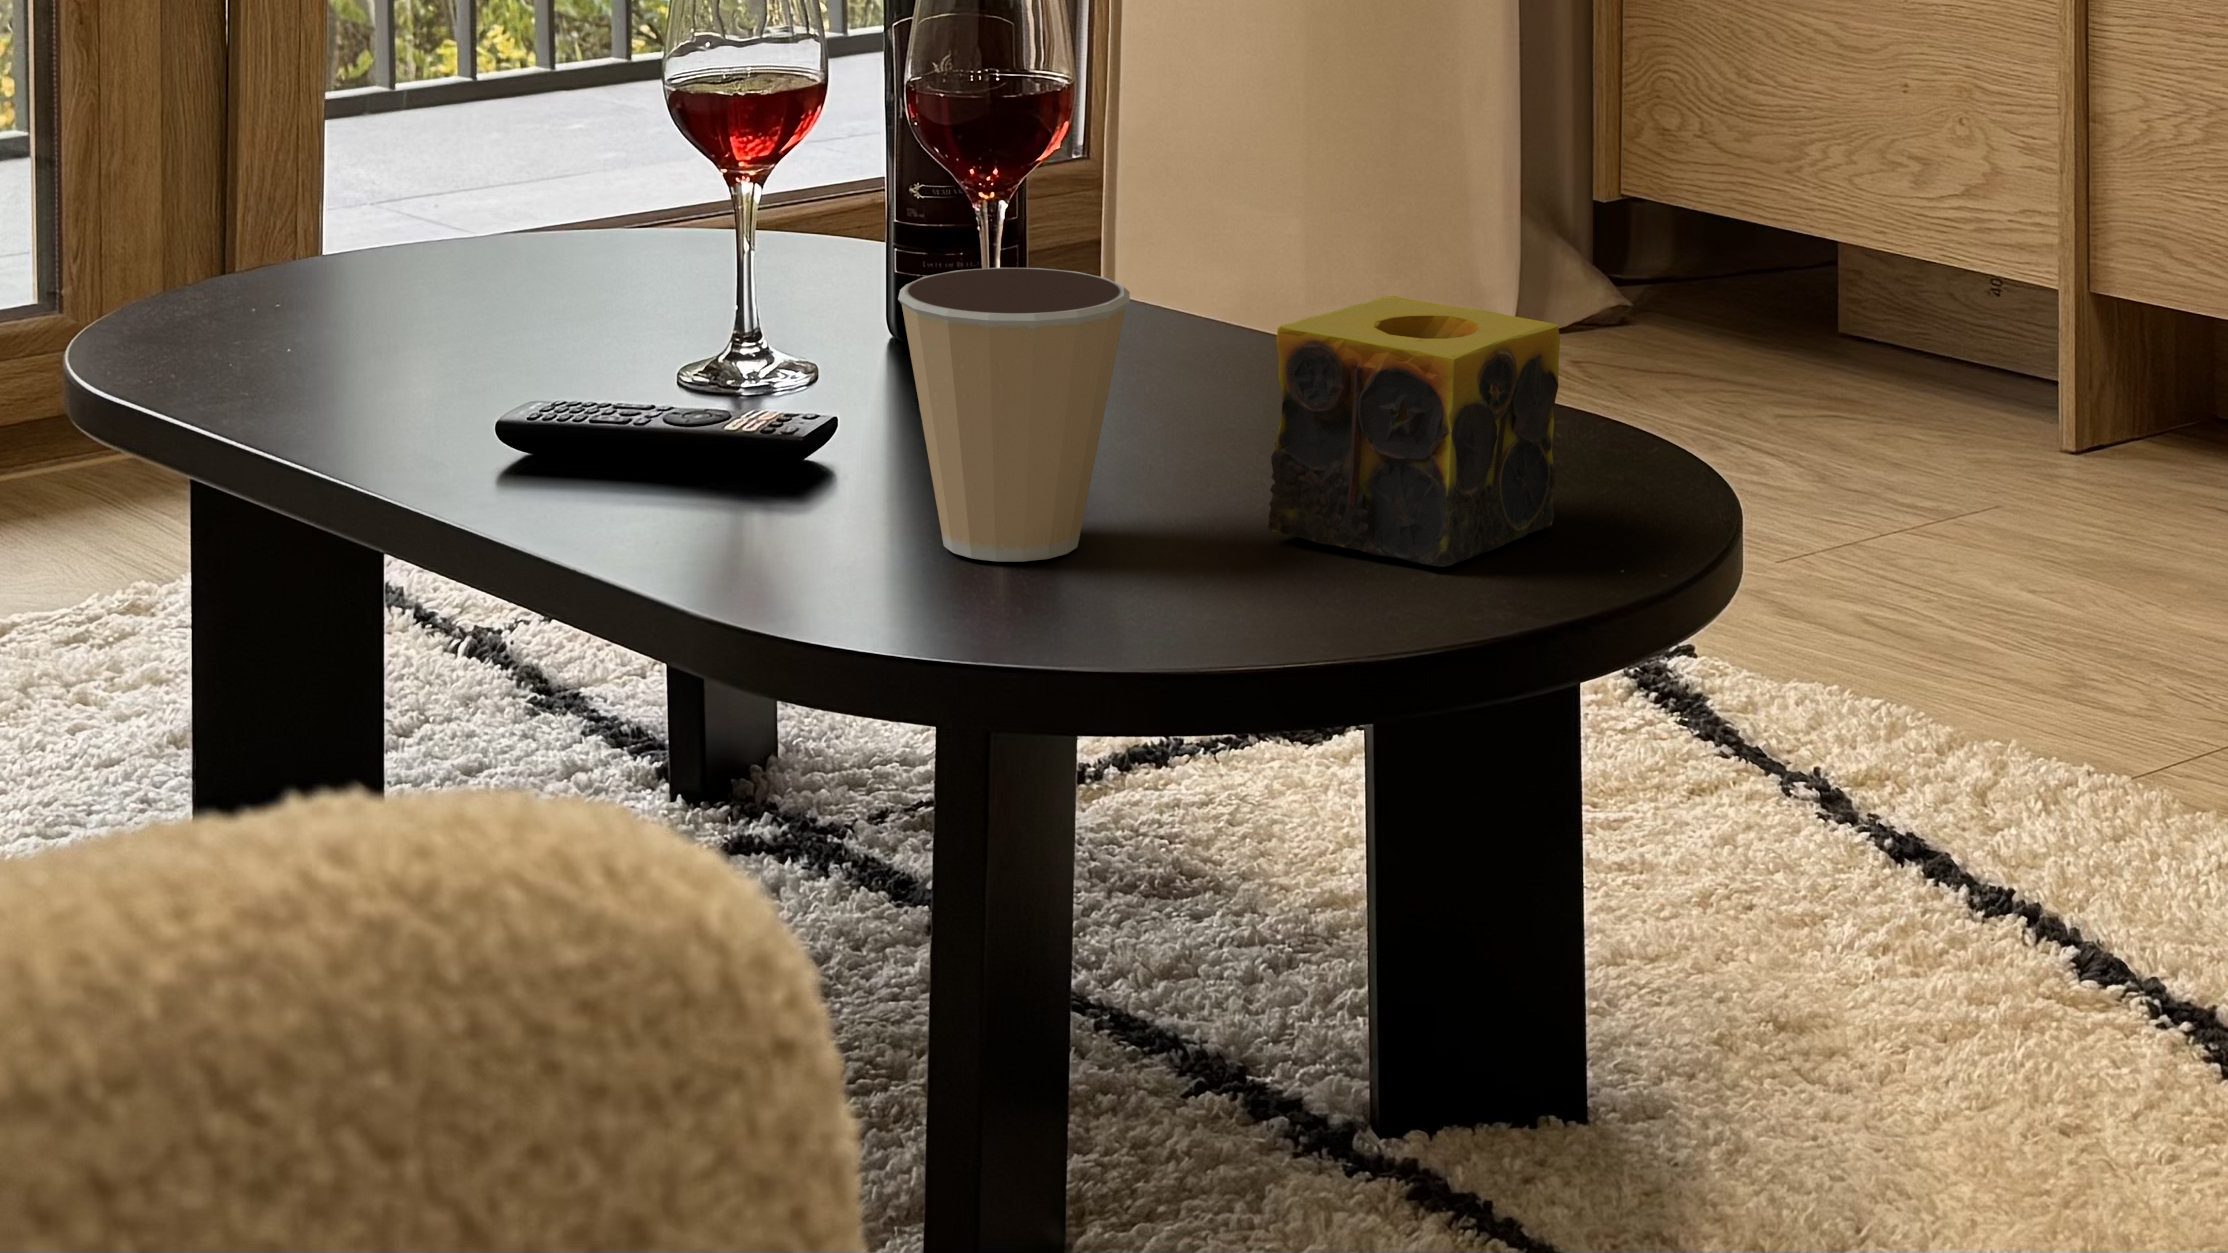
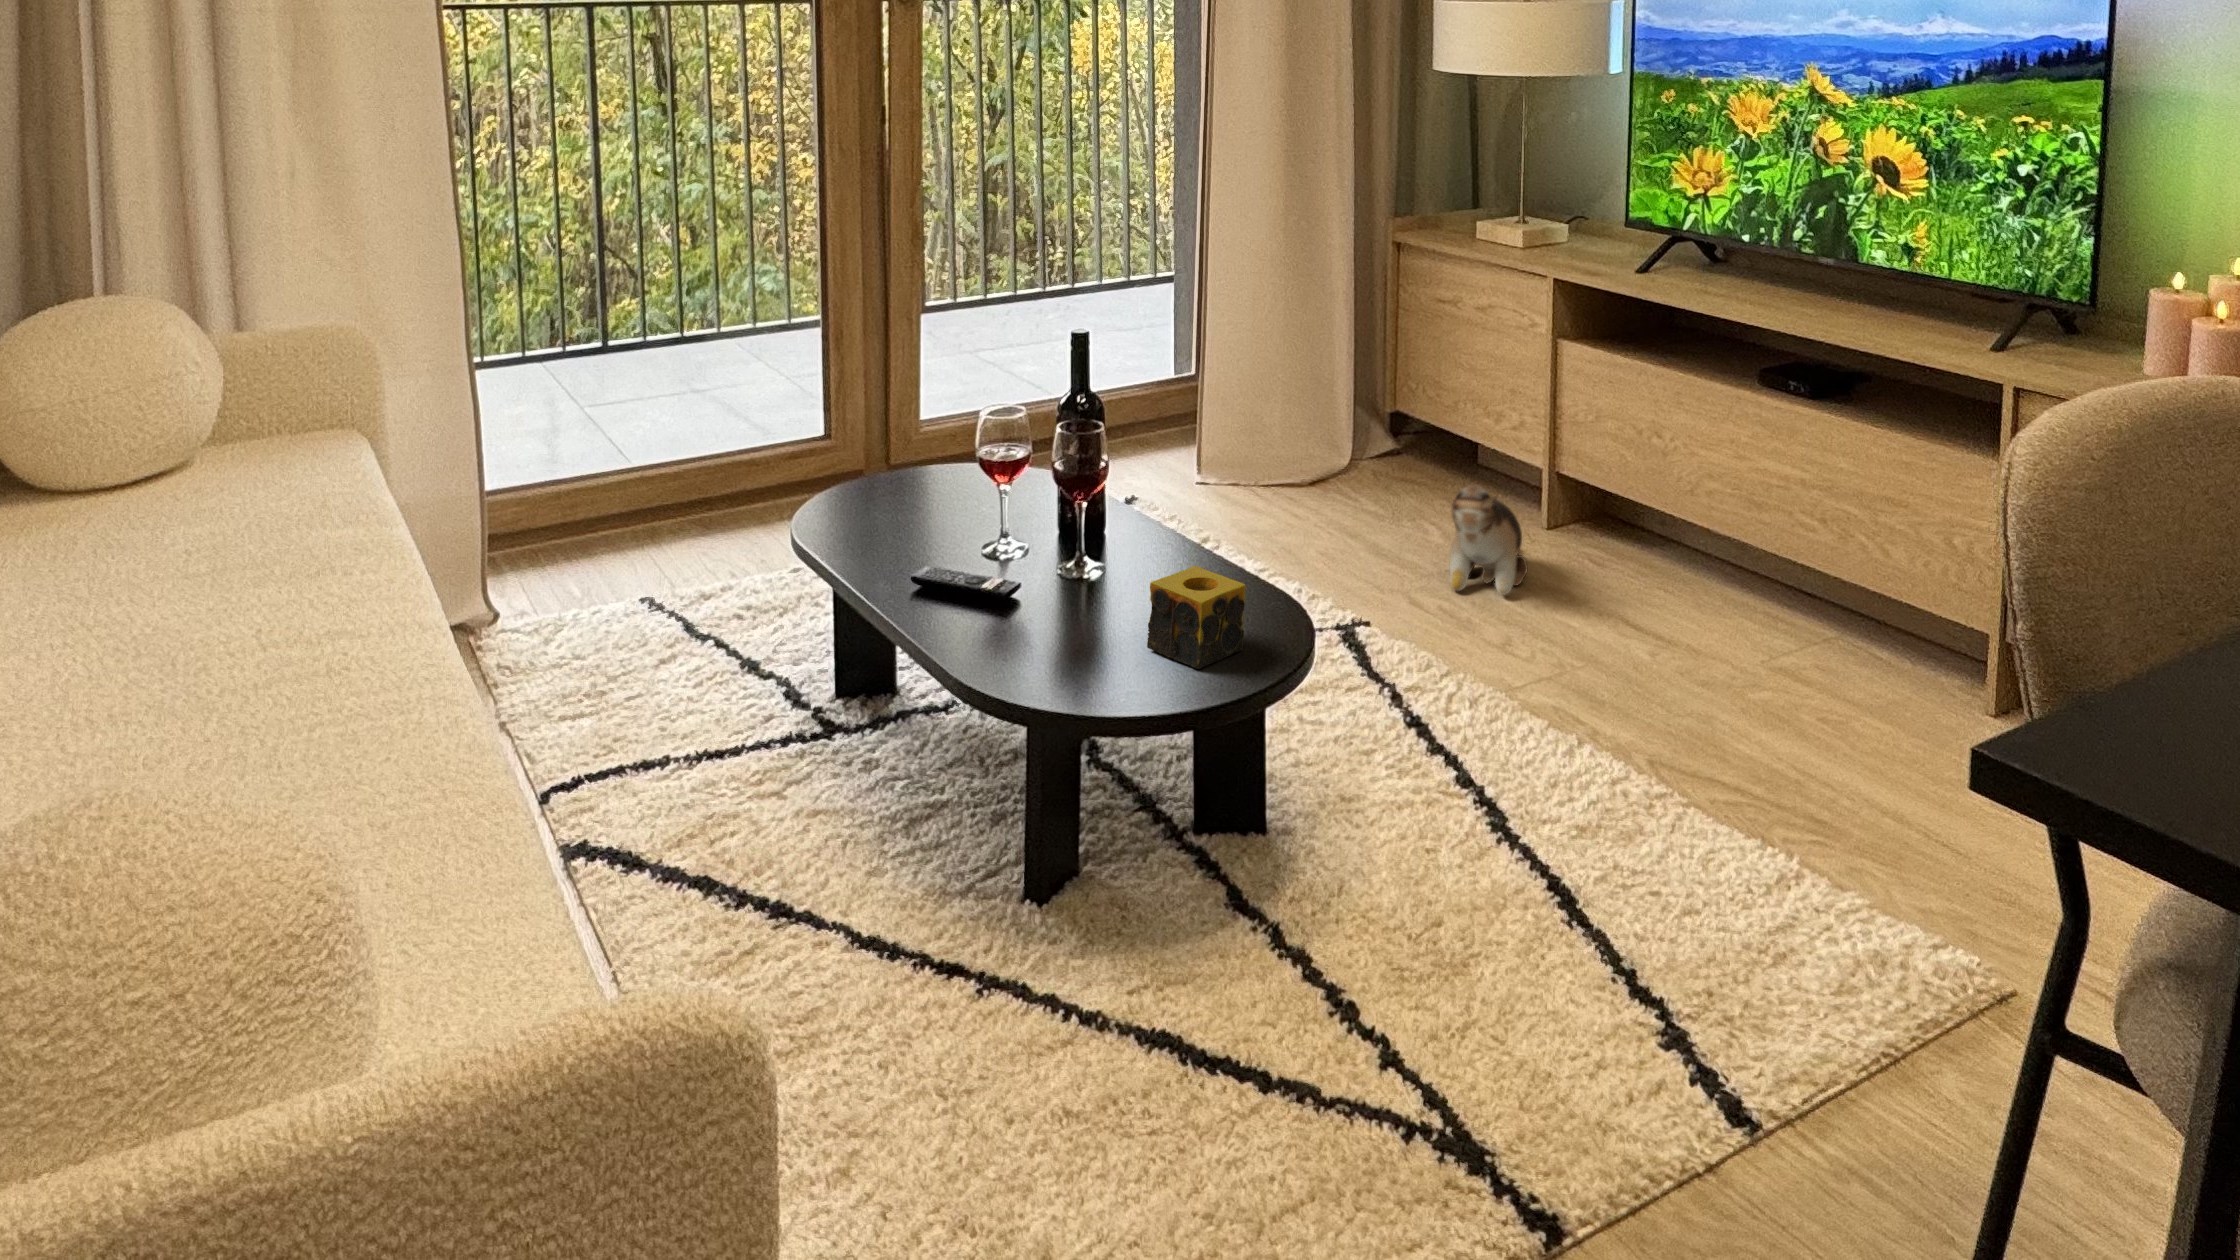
coffee cup: present [898,268,1130,562] -> none [1026,554,1102,657]
plush toy: none [1869,273,2077,584] -> present [1446,484,1527,595]

